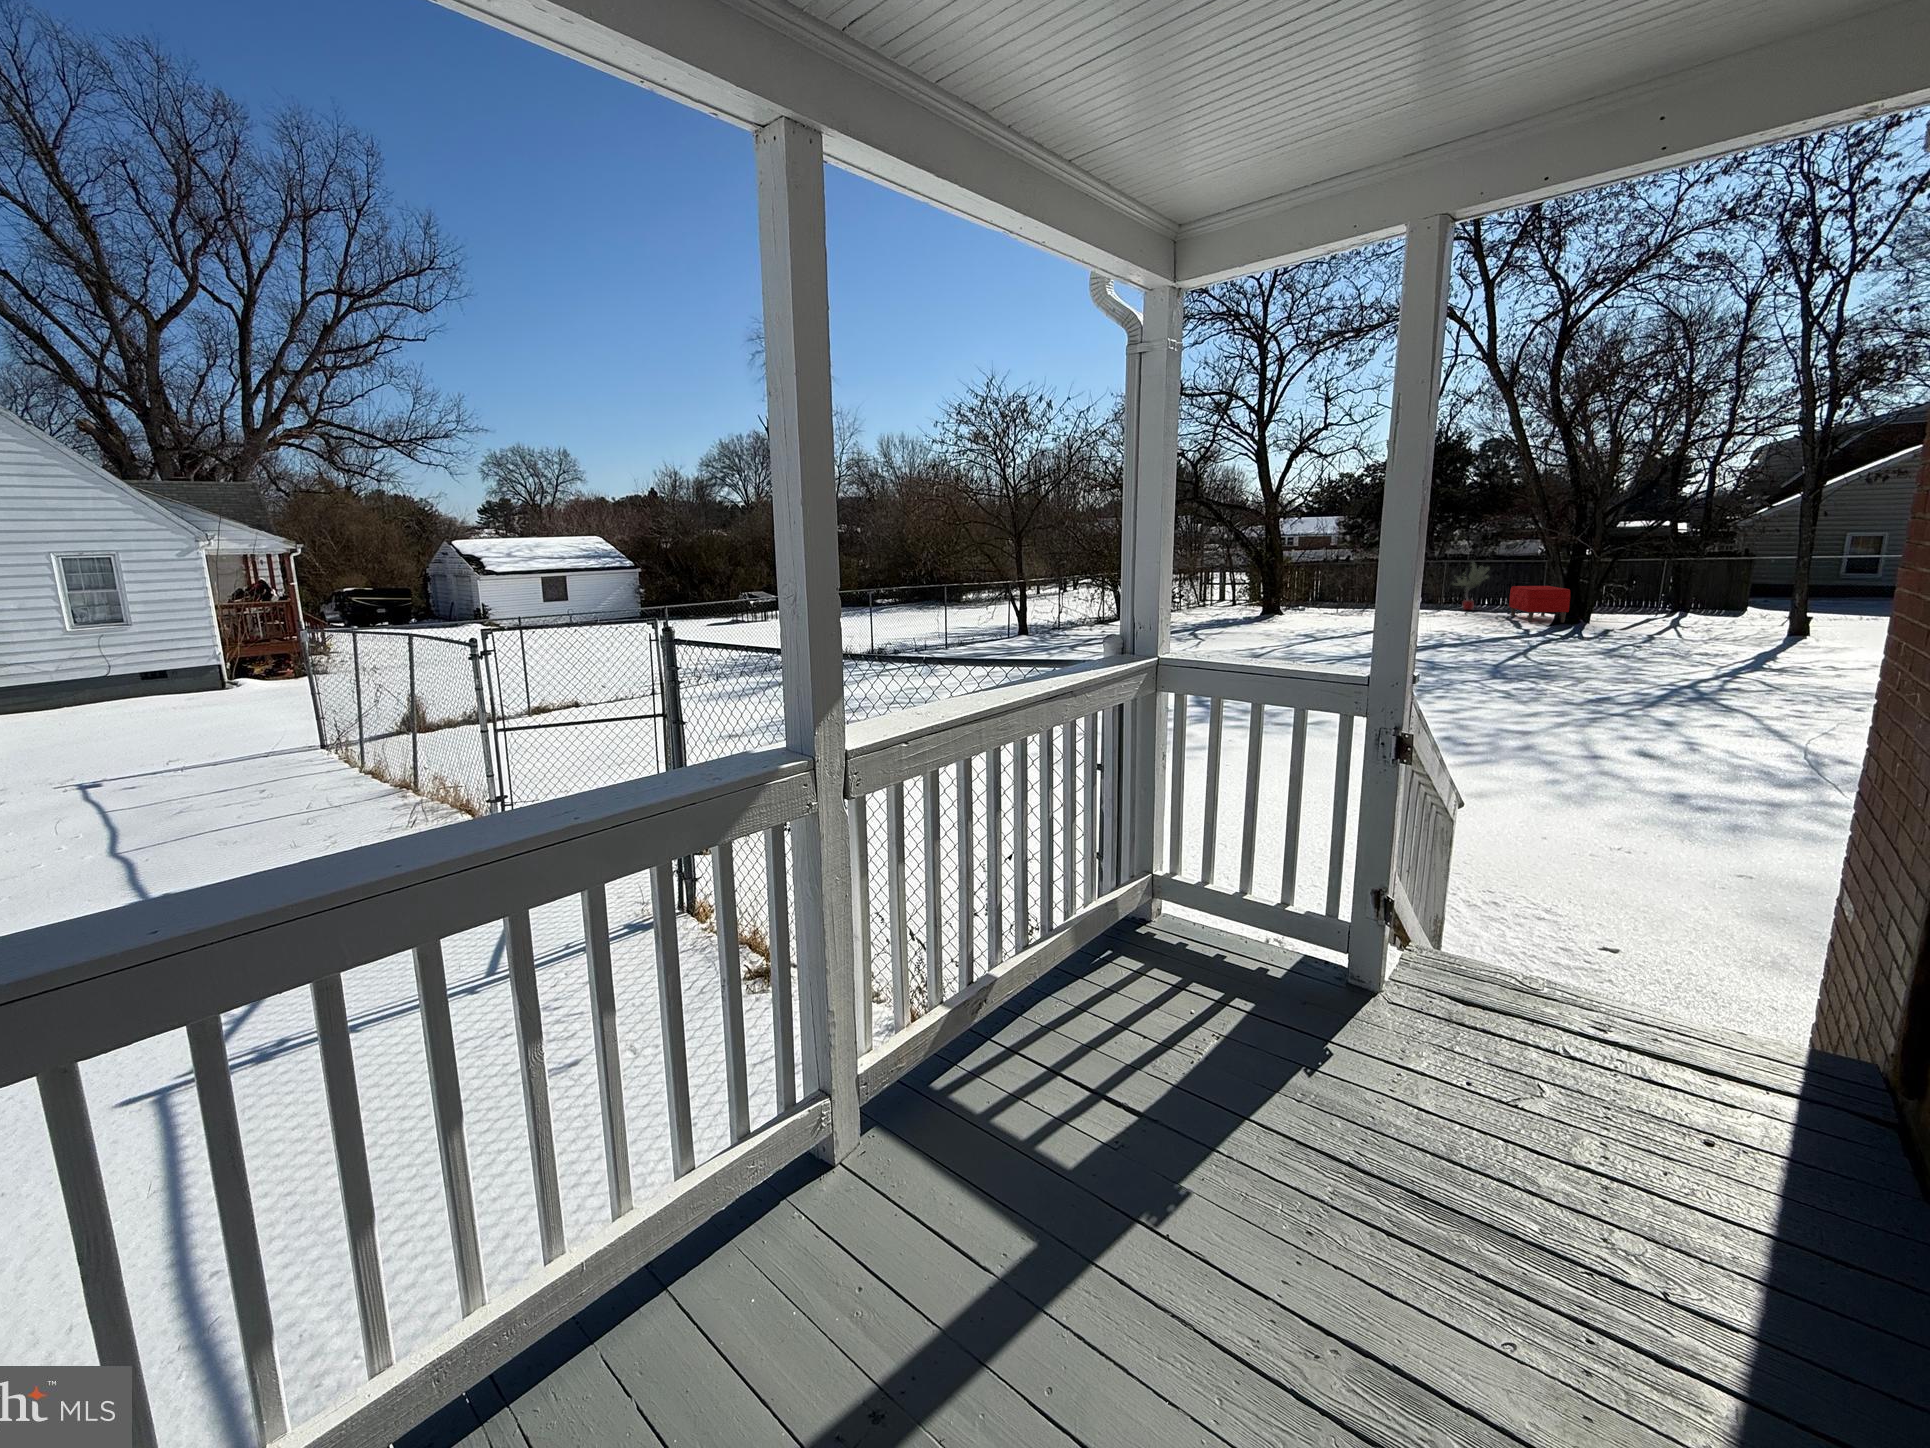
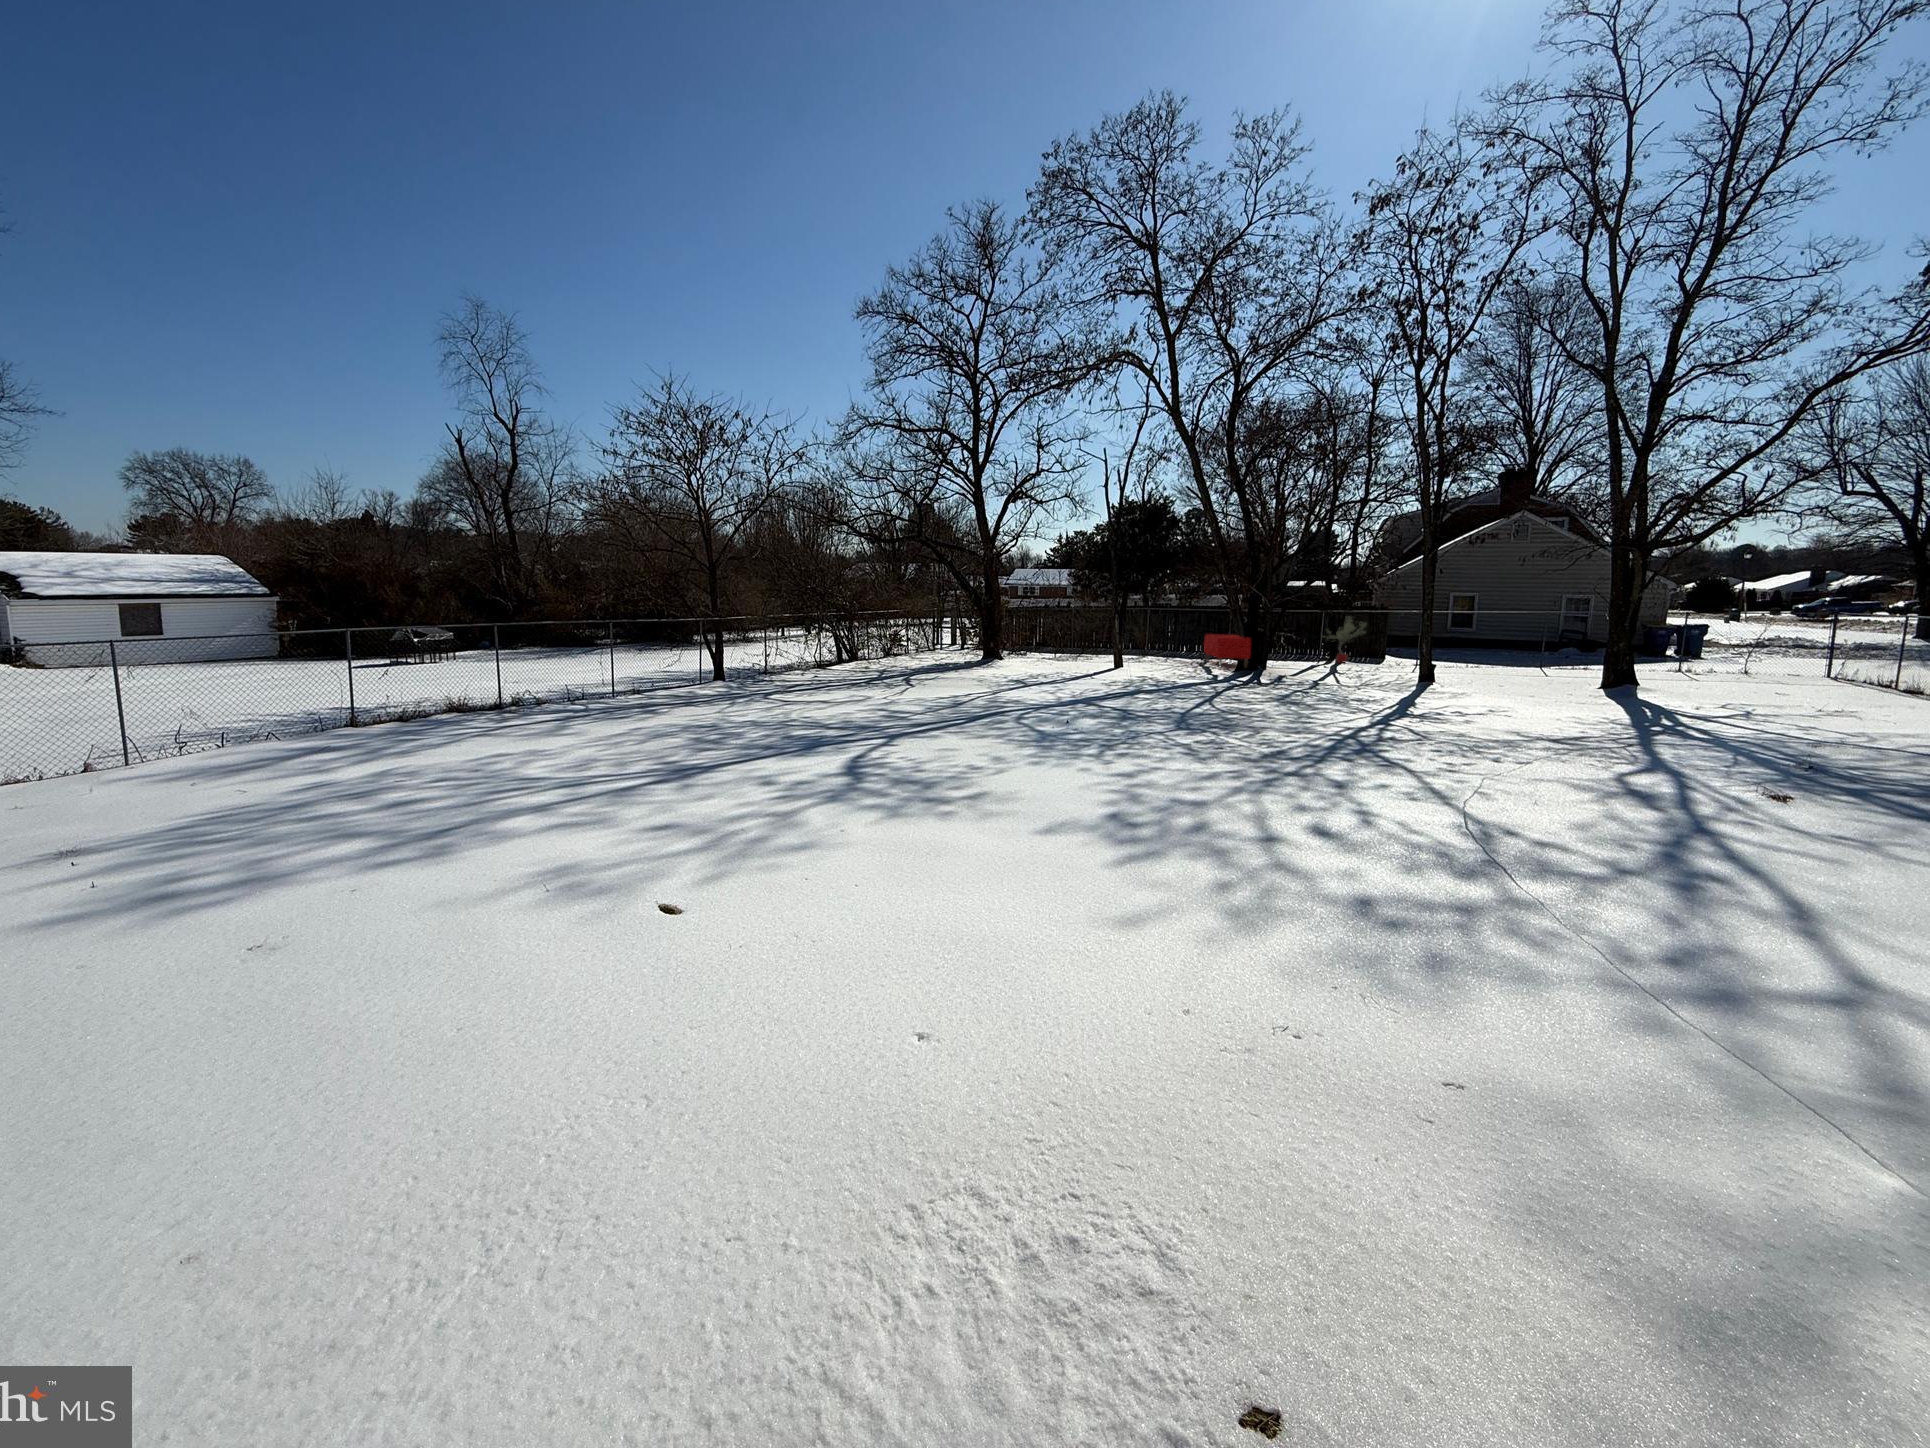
potted tree: present [1453,563,1489,610] -> present [1327,618,1366,663]

